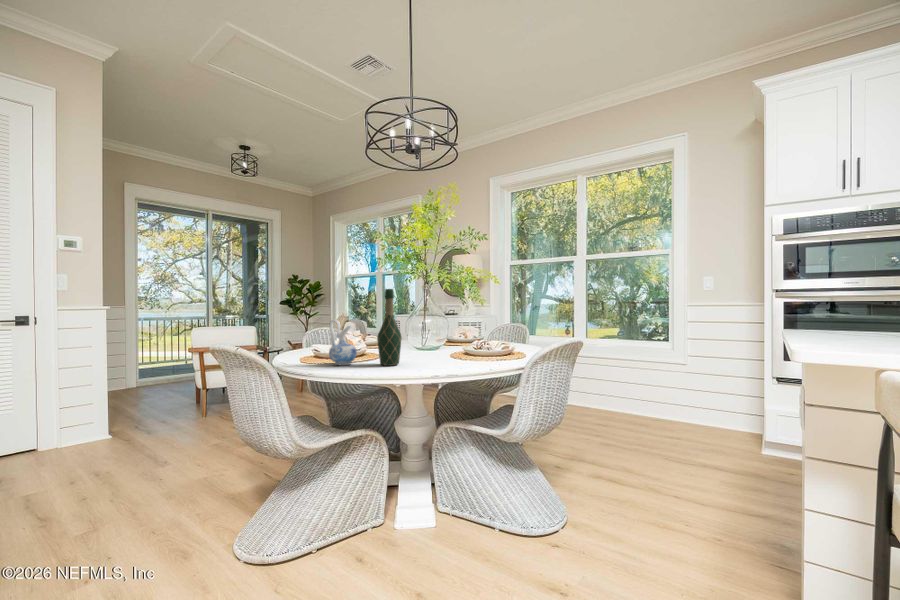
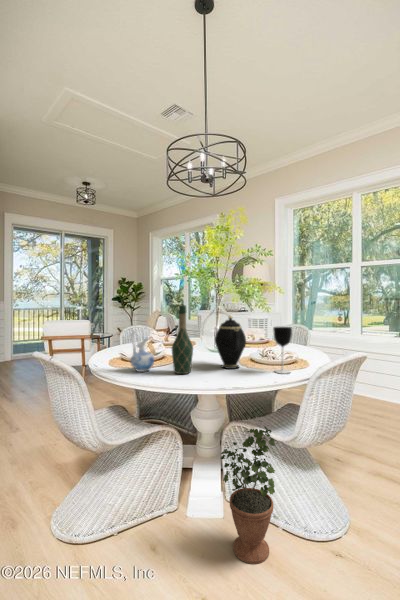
teapot: none [424,302,459,361] -> present [215,315,246,369]
wine glass: none [488,313,508,362] -> present [273,327,292,374]
potted plant: none [434,412,493,563] -> present [221,420,275,564]

